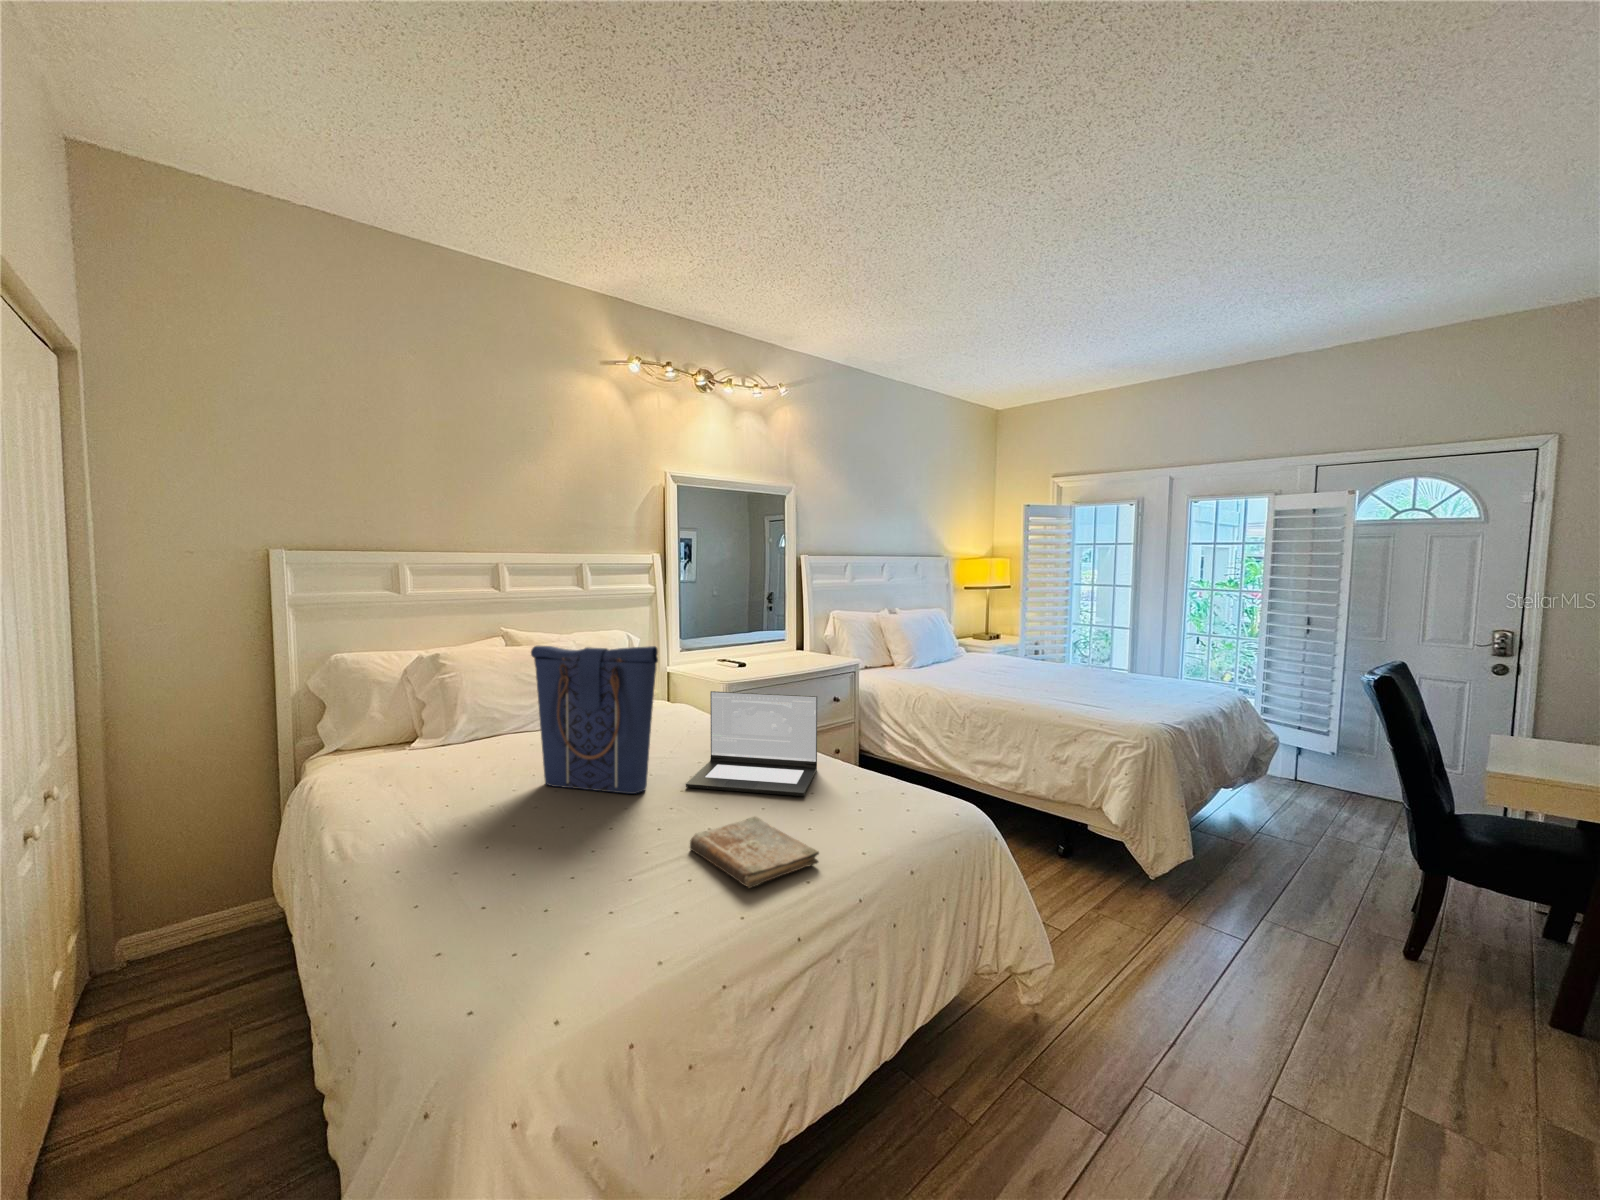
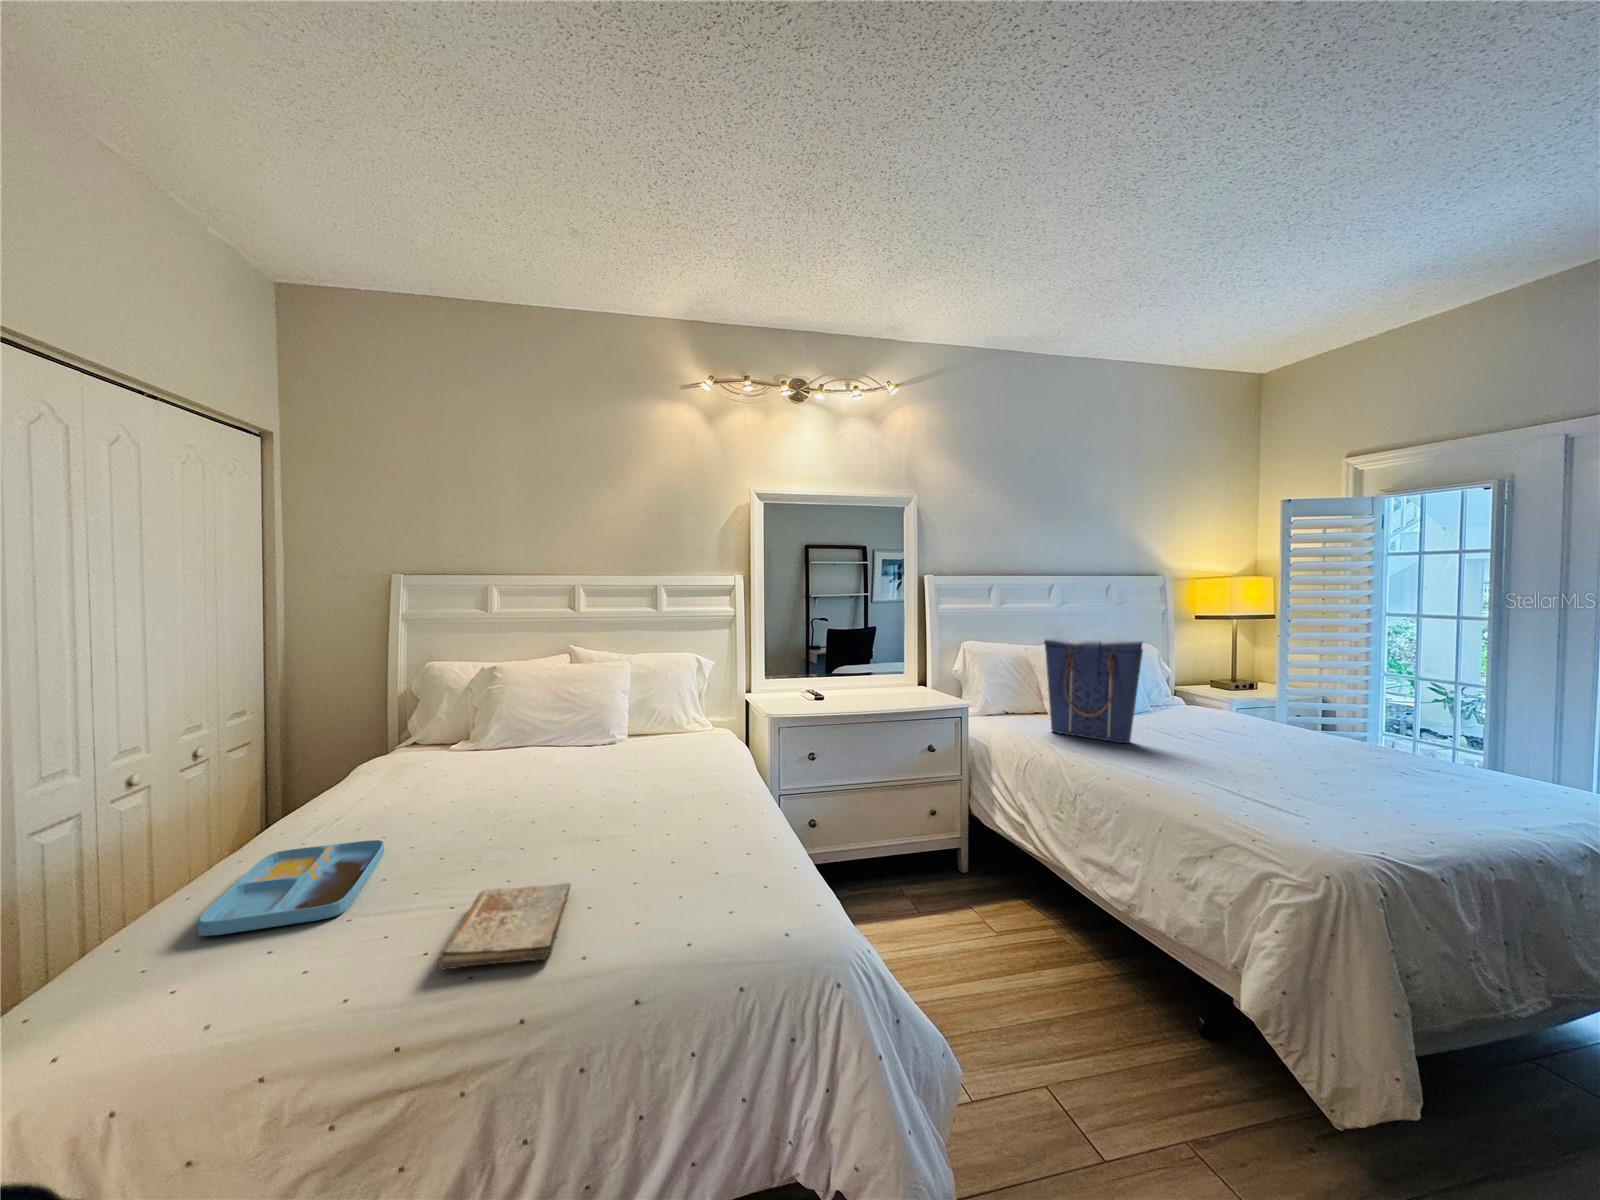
tote bag: present [531,646,658,794] -> present [1044,638,1143,743]
laptop: present [686,691,817,796] -> none [580,729,733,869]
tray: none [393,826,570,931] -> present [198,840,384,936]

